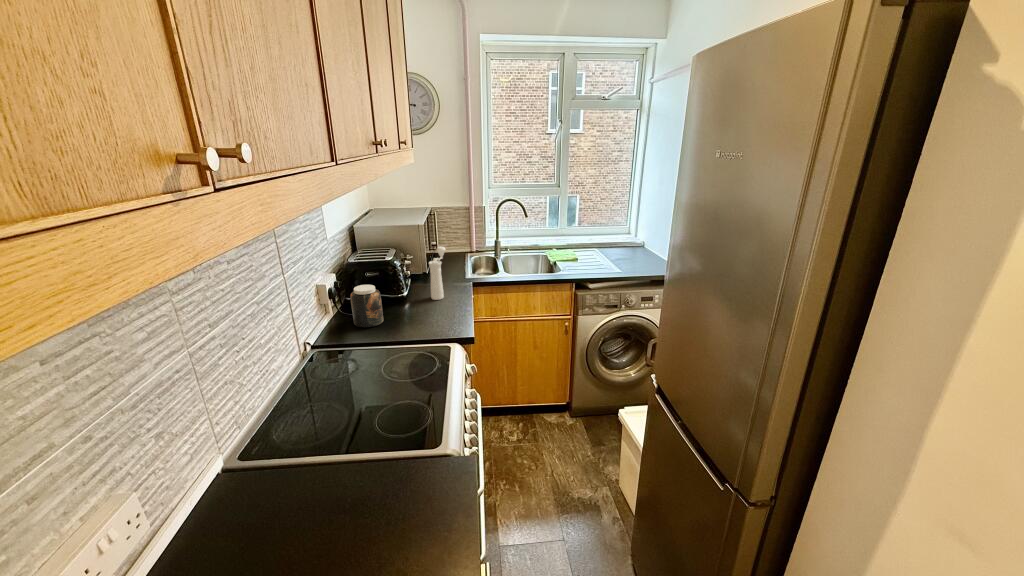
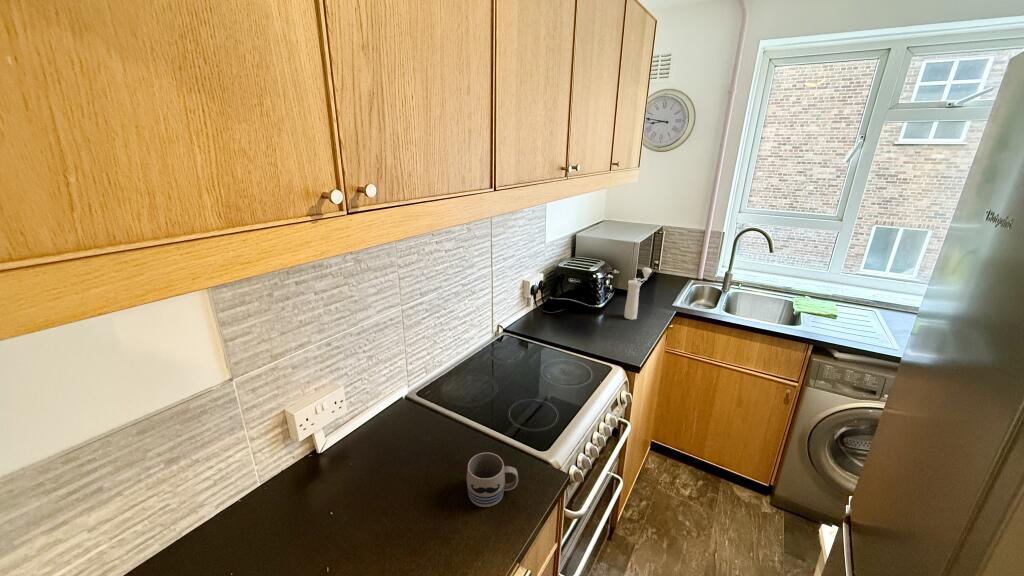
jar: present [350,285,383,327] -> none [545,289,571,327]
mug: none [380,469,438,533] -> present [467,452,518,507]

